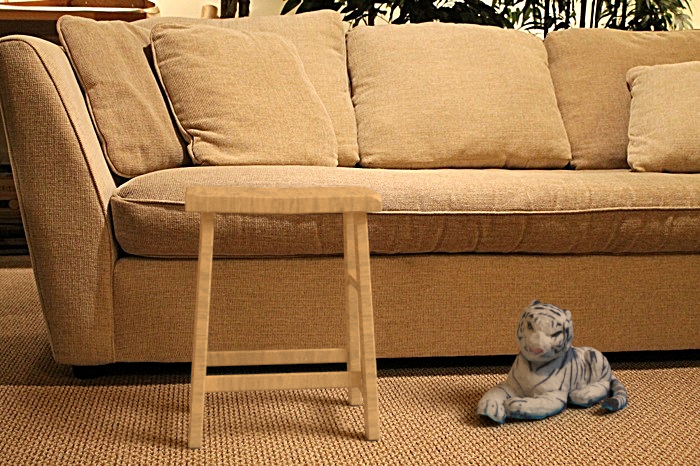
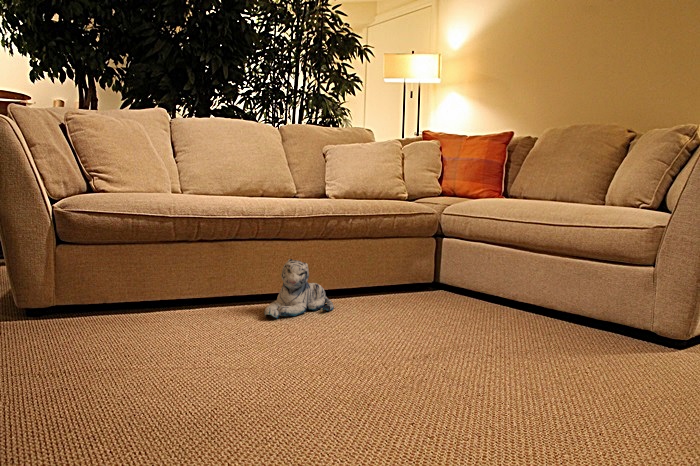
footstool: present [185,186,382,448] -> none [108,201,220,338]

